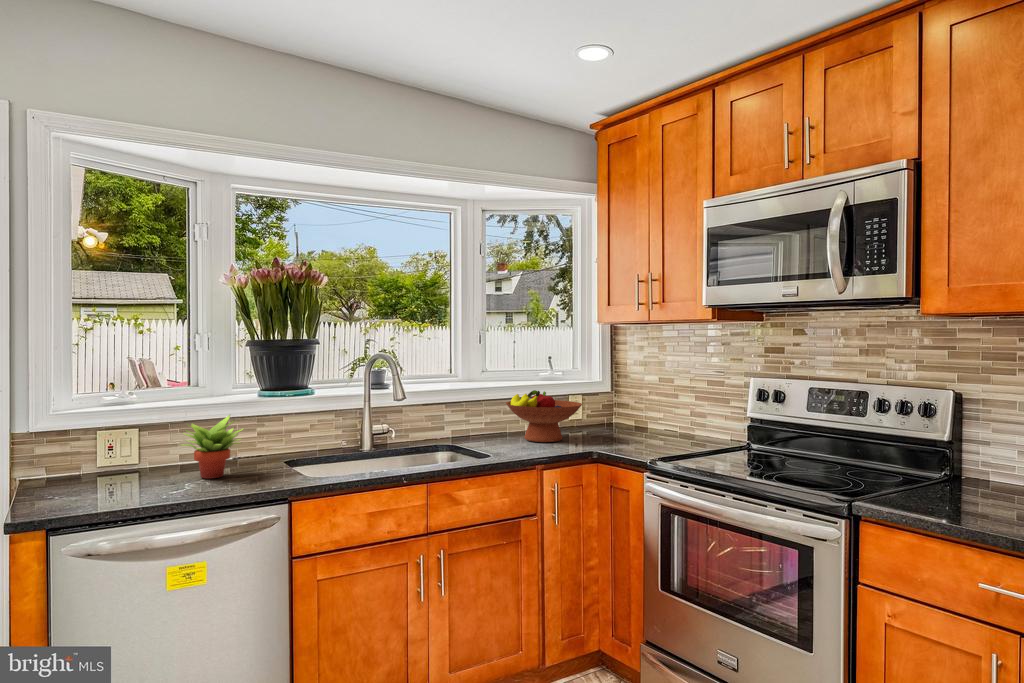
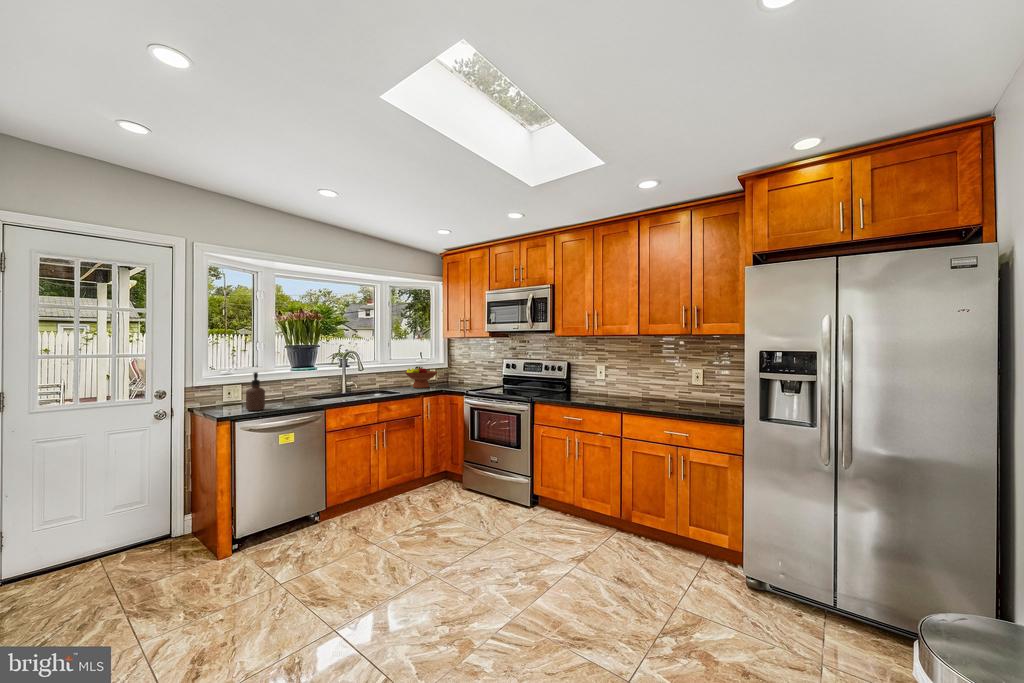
soap dispenser: none [104,407,149,501] -> present [246,372,265,411]
succulent plant: present [183,415,243,479] -> none [268,377,298,404]

